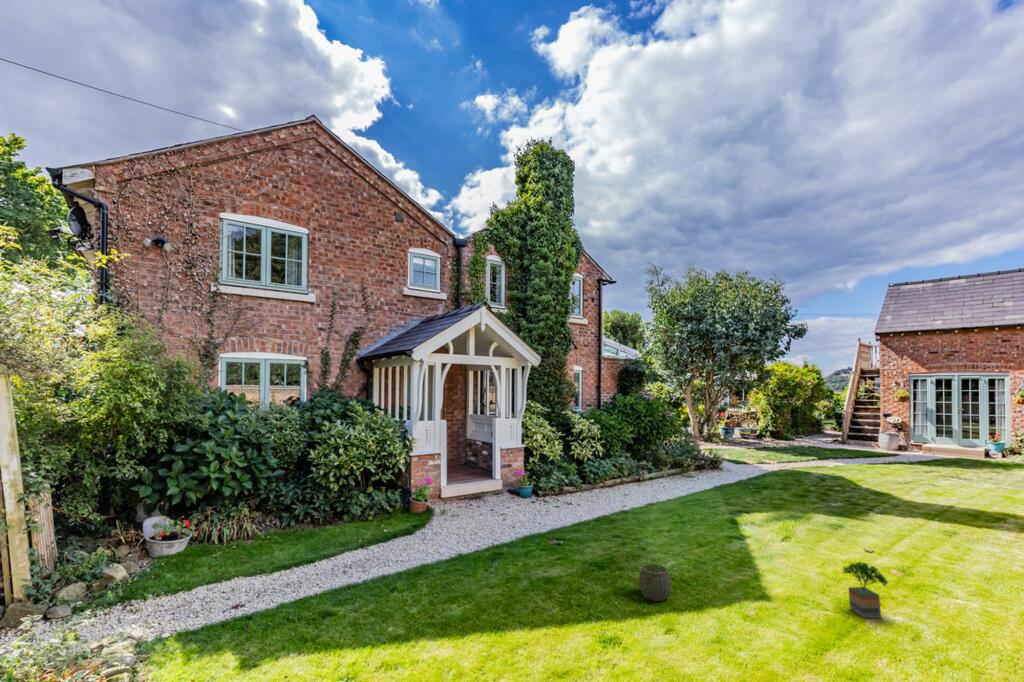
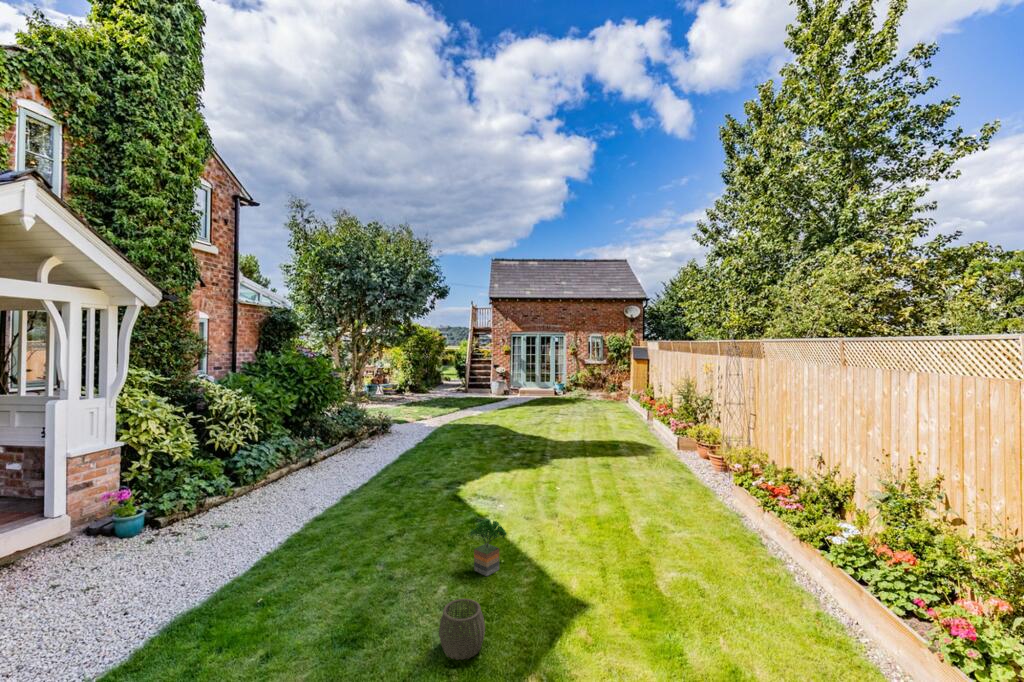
potted tree: present [843,562,888,618] -> present [470,519,507,576]

